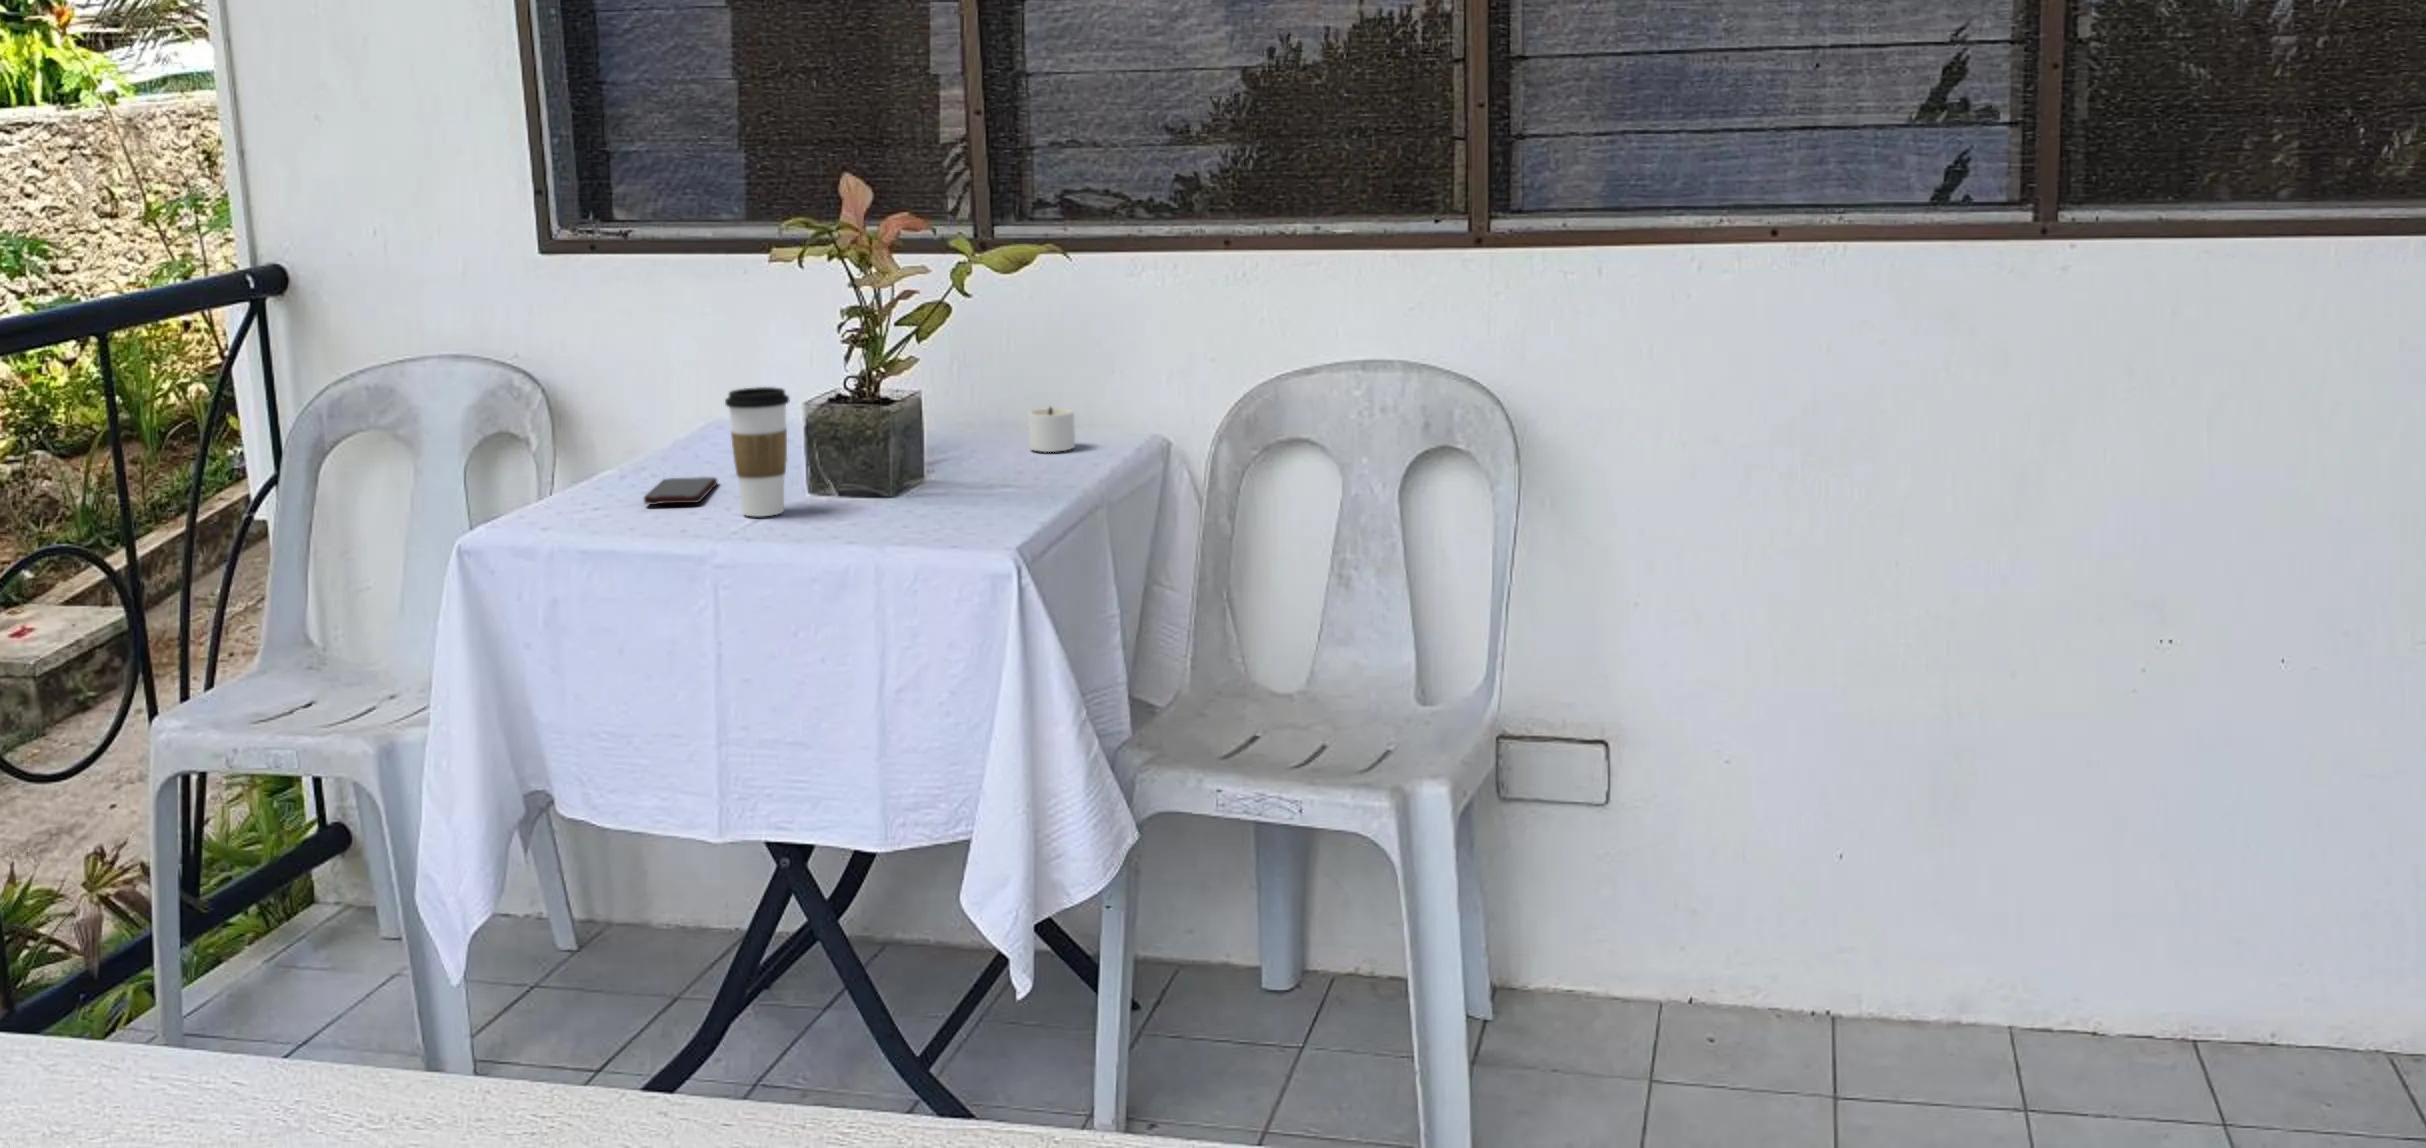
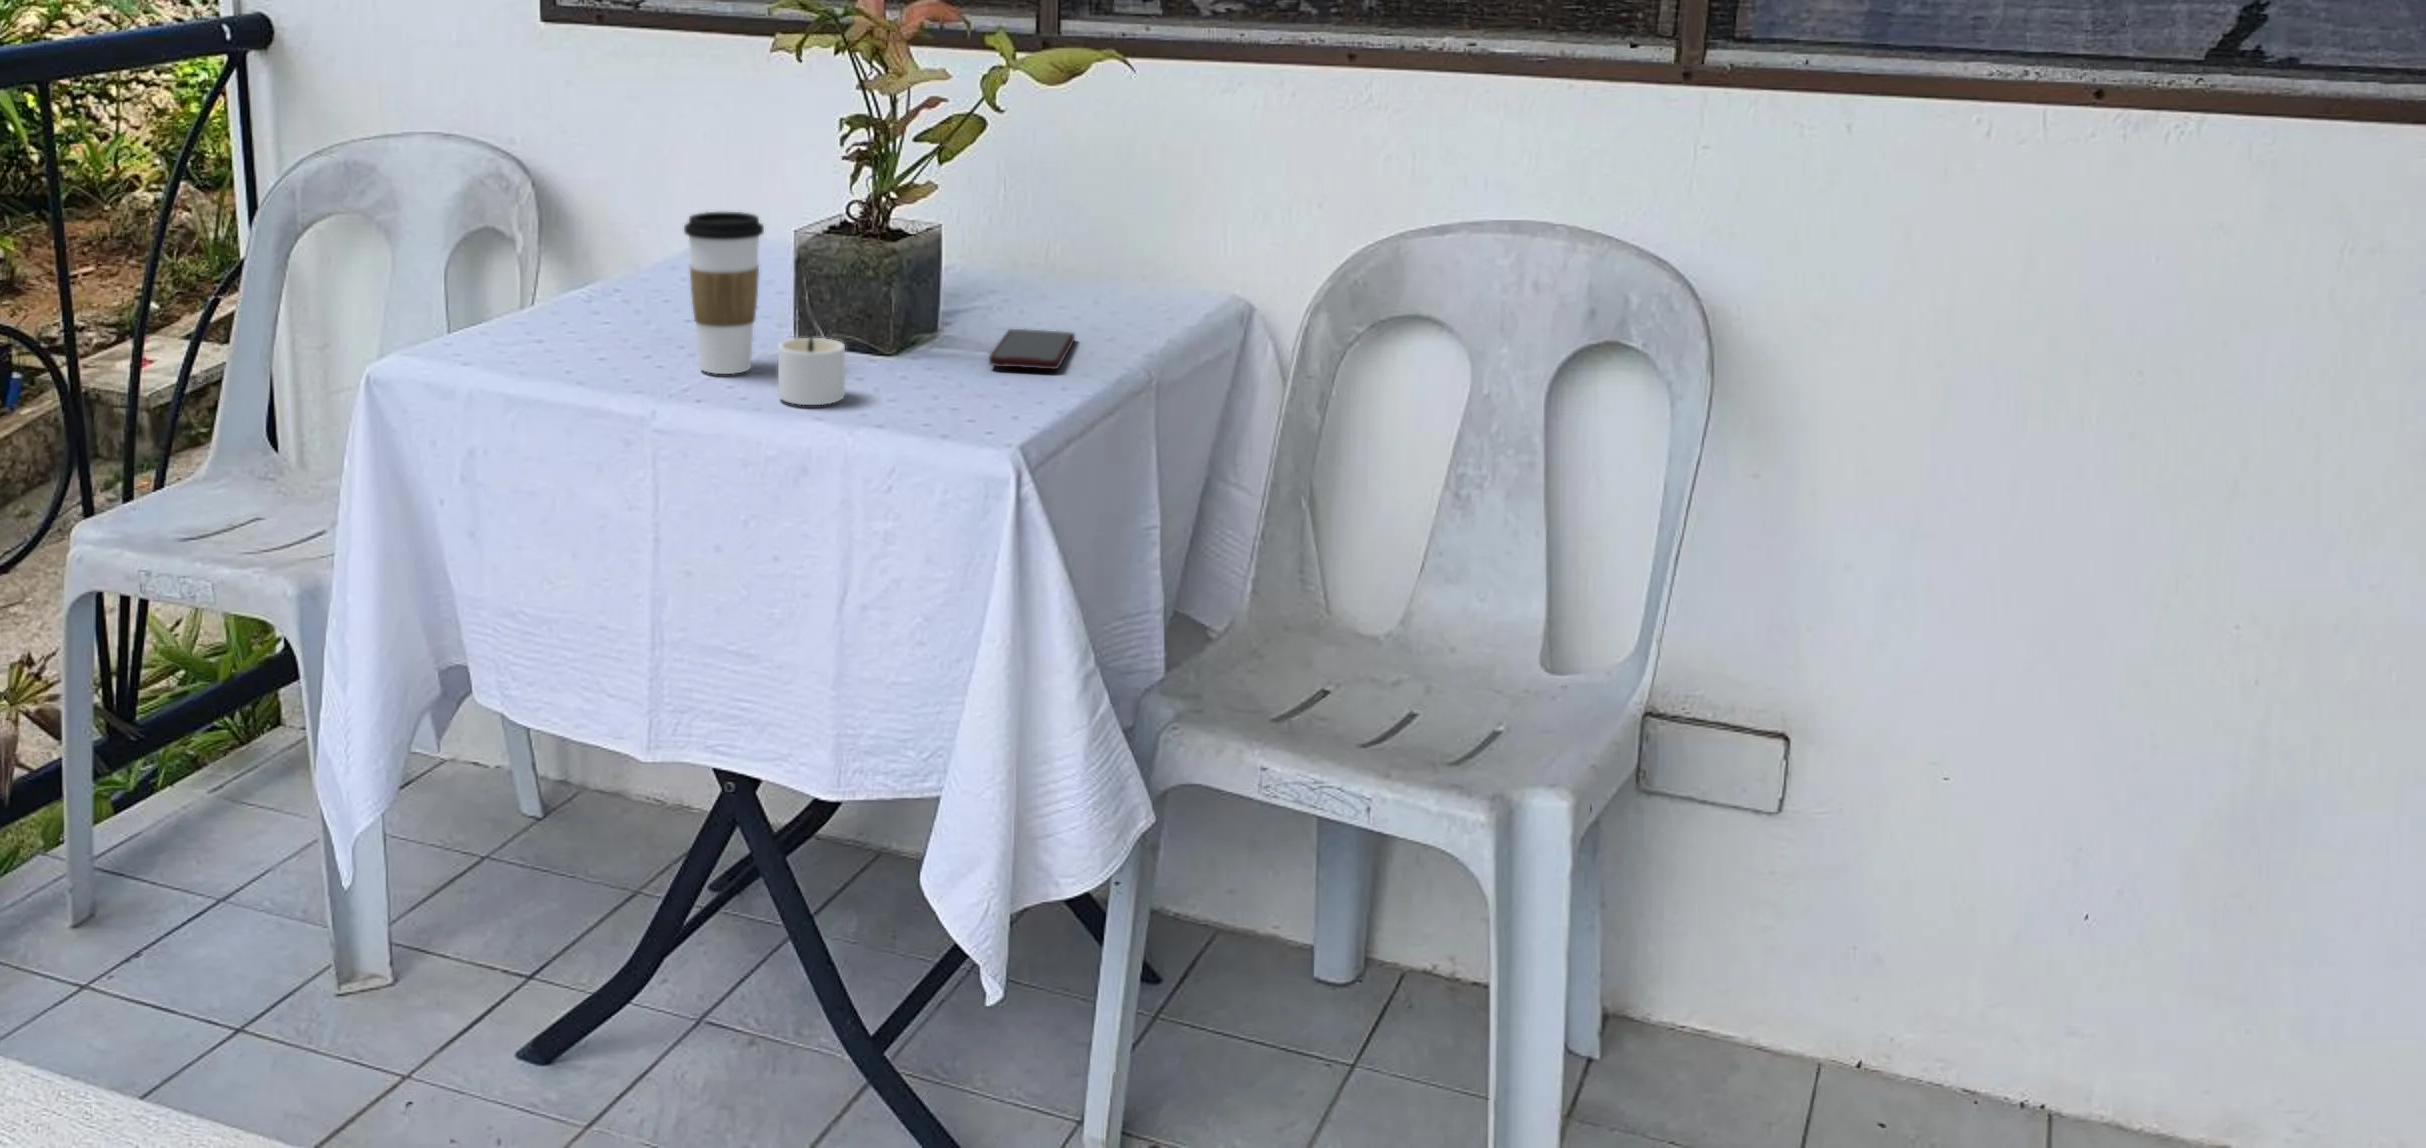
candle: present [1028,407,1075,452] -> present [778,338,845,405]
smartphone: present [644,477,717,505] -> present [989,329,1075,369]

